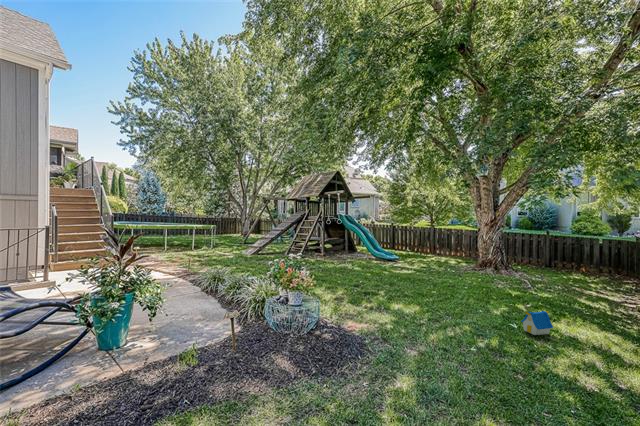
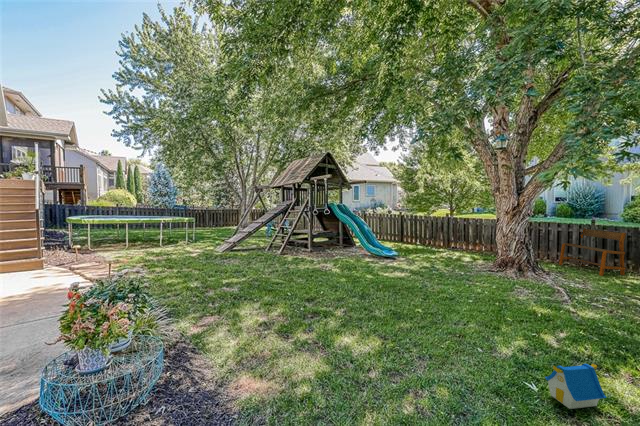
bench: none [524,237,571,273] -> present [559,228,626,276]

